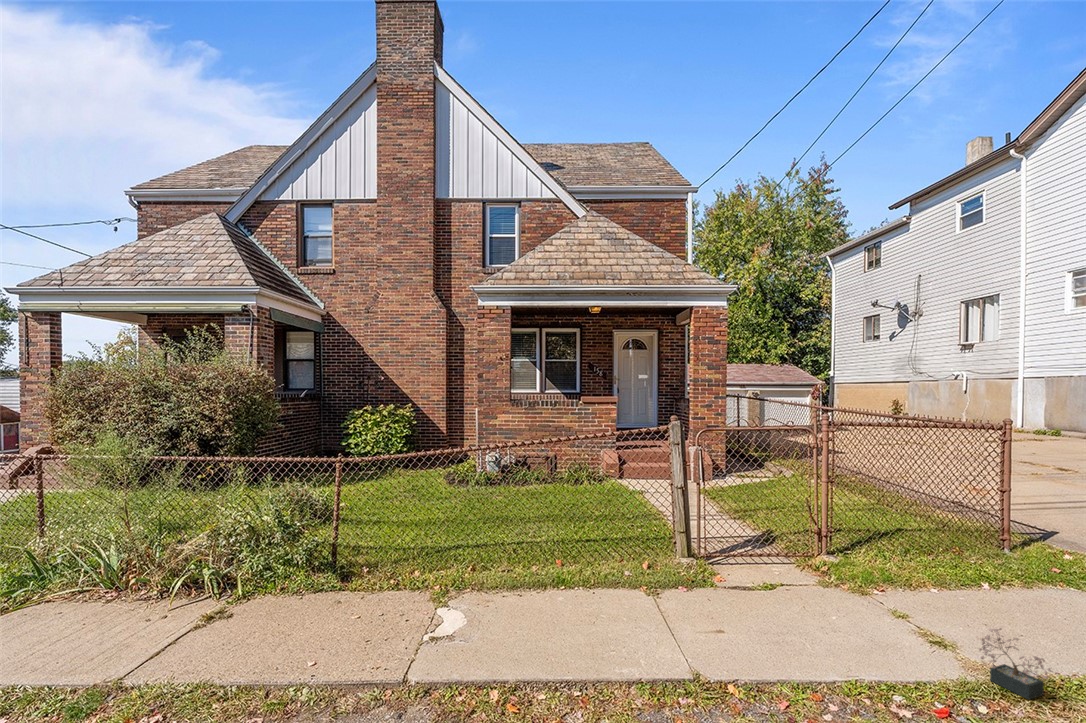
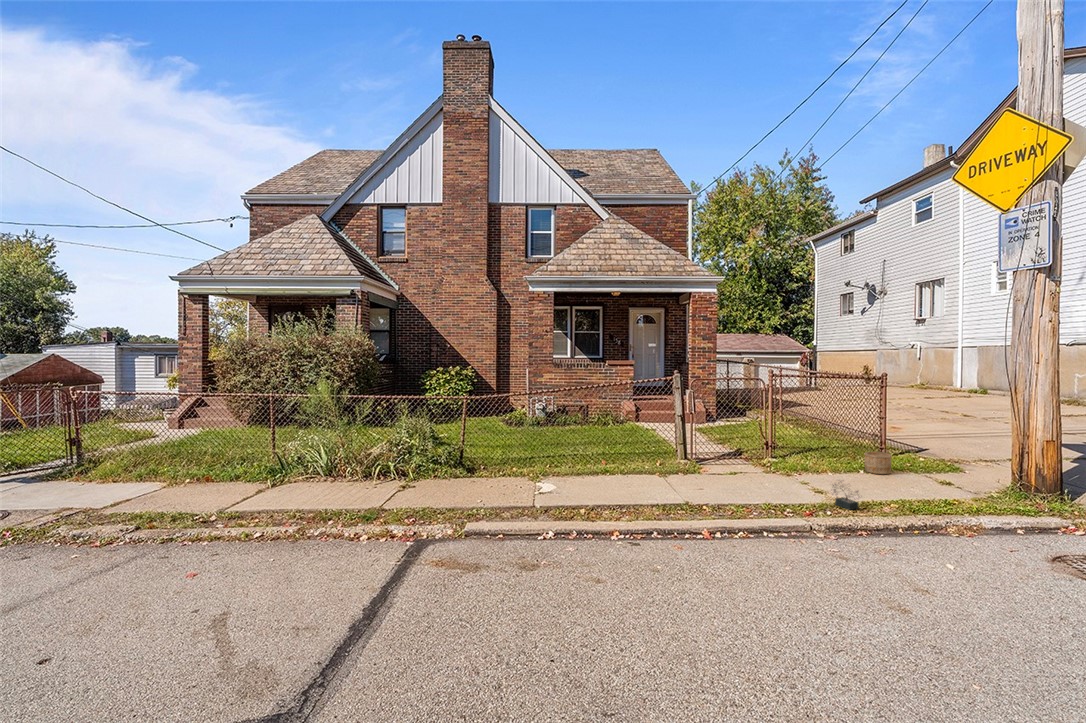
wooden bucket: none [988,545,1041,588] -> present [864,452,892,474]

